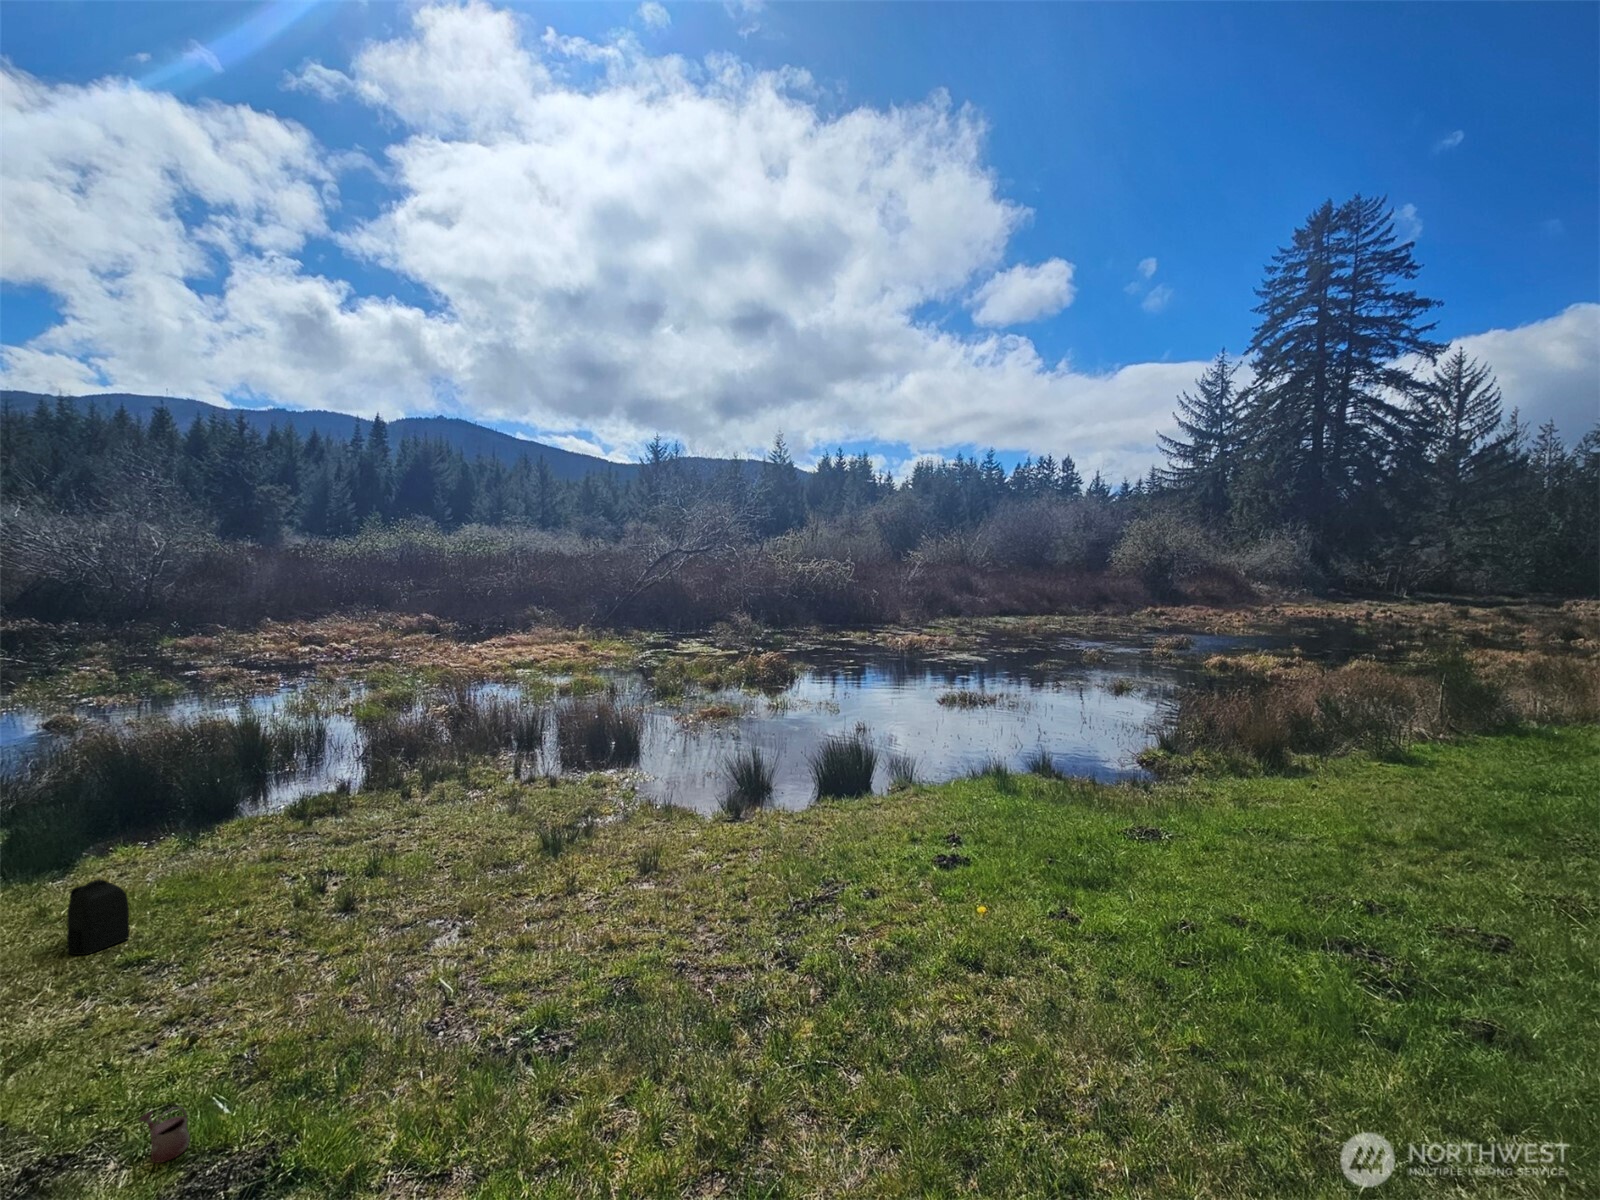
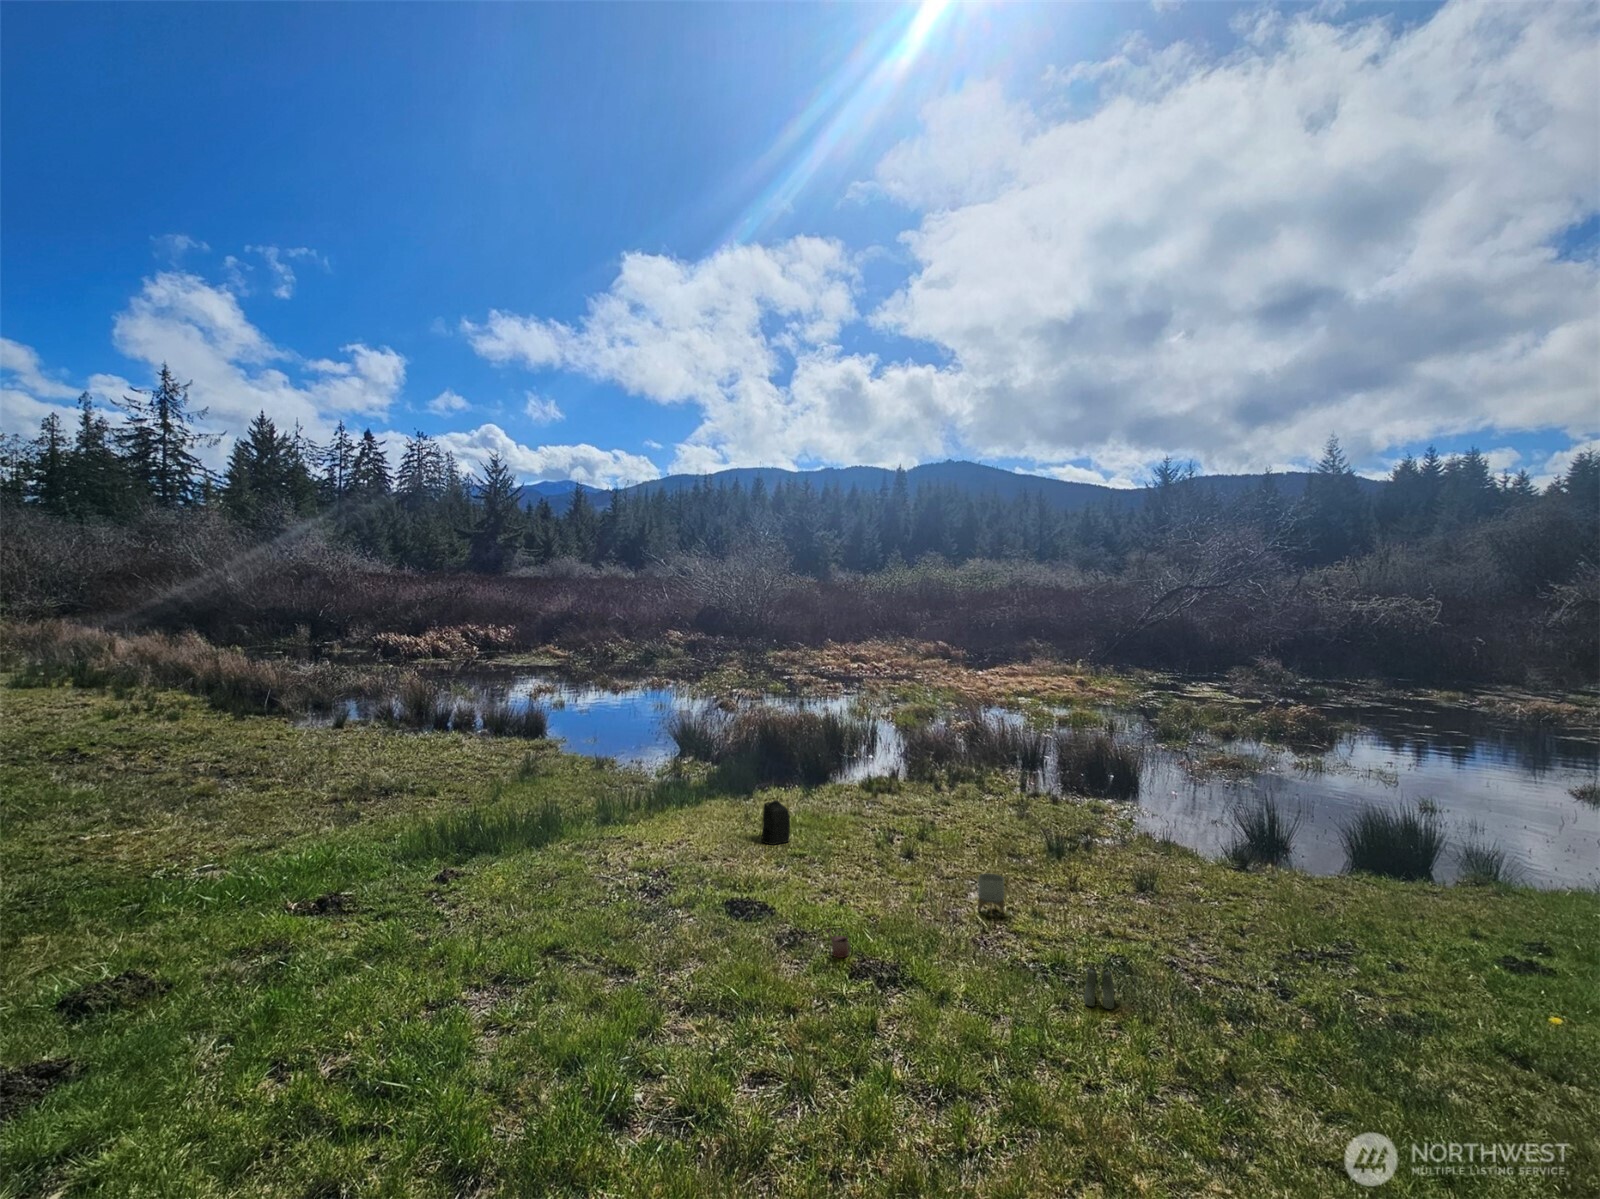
planter: none [441,912,480,972] -> present [978,874,1004,917]
boots: none [580,1017,617,1078] -> present [1084,968,1114,1009]

